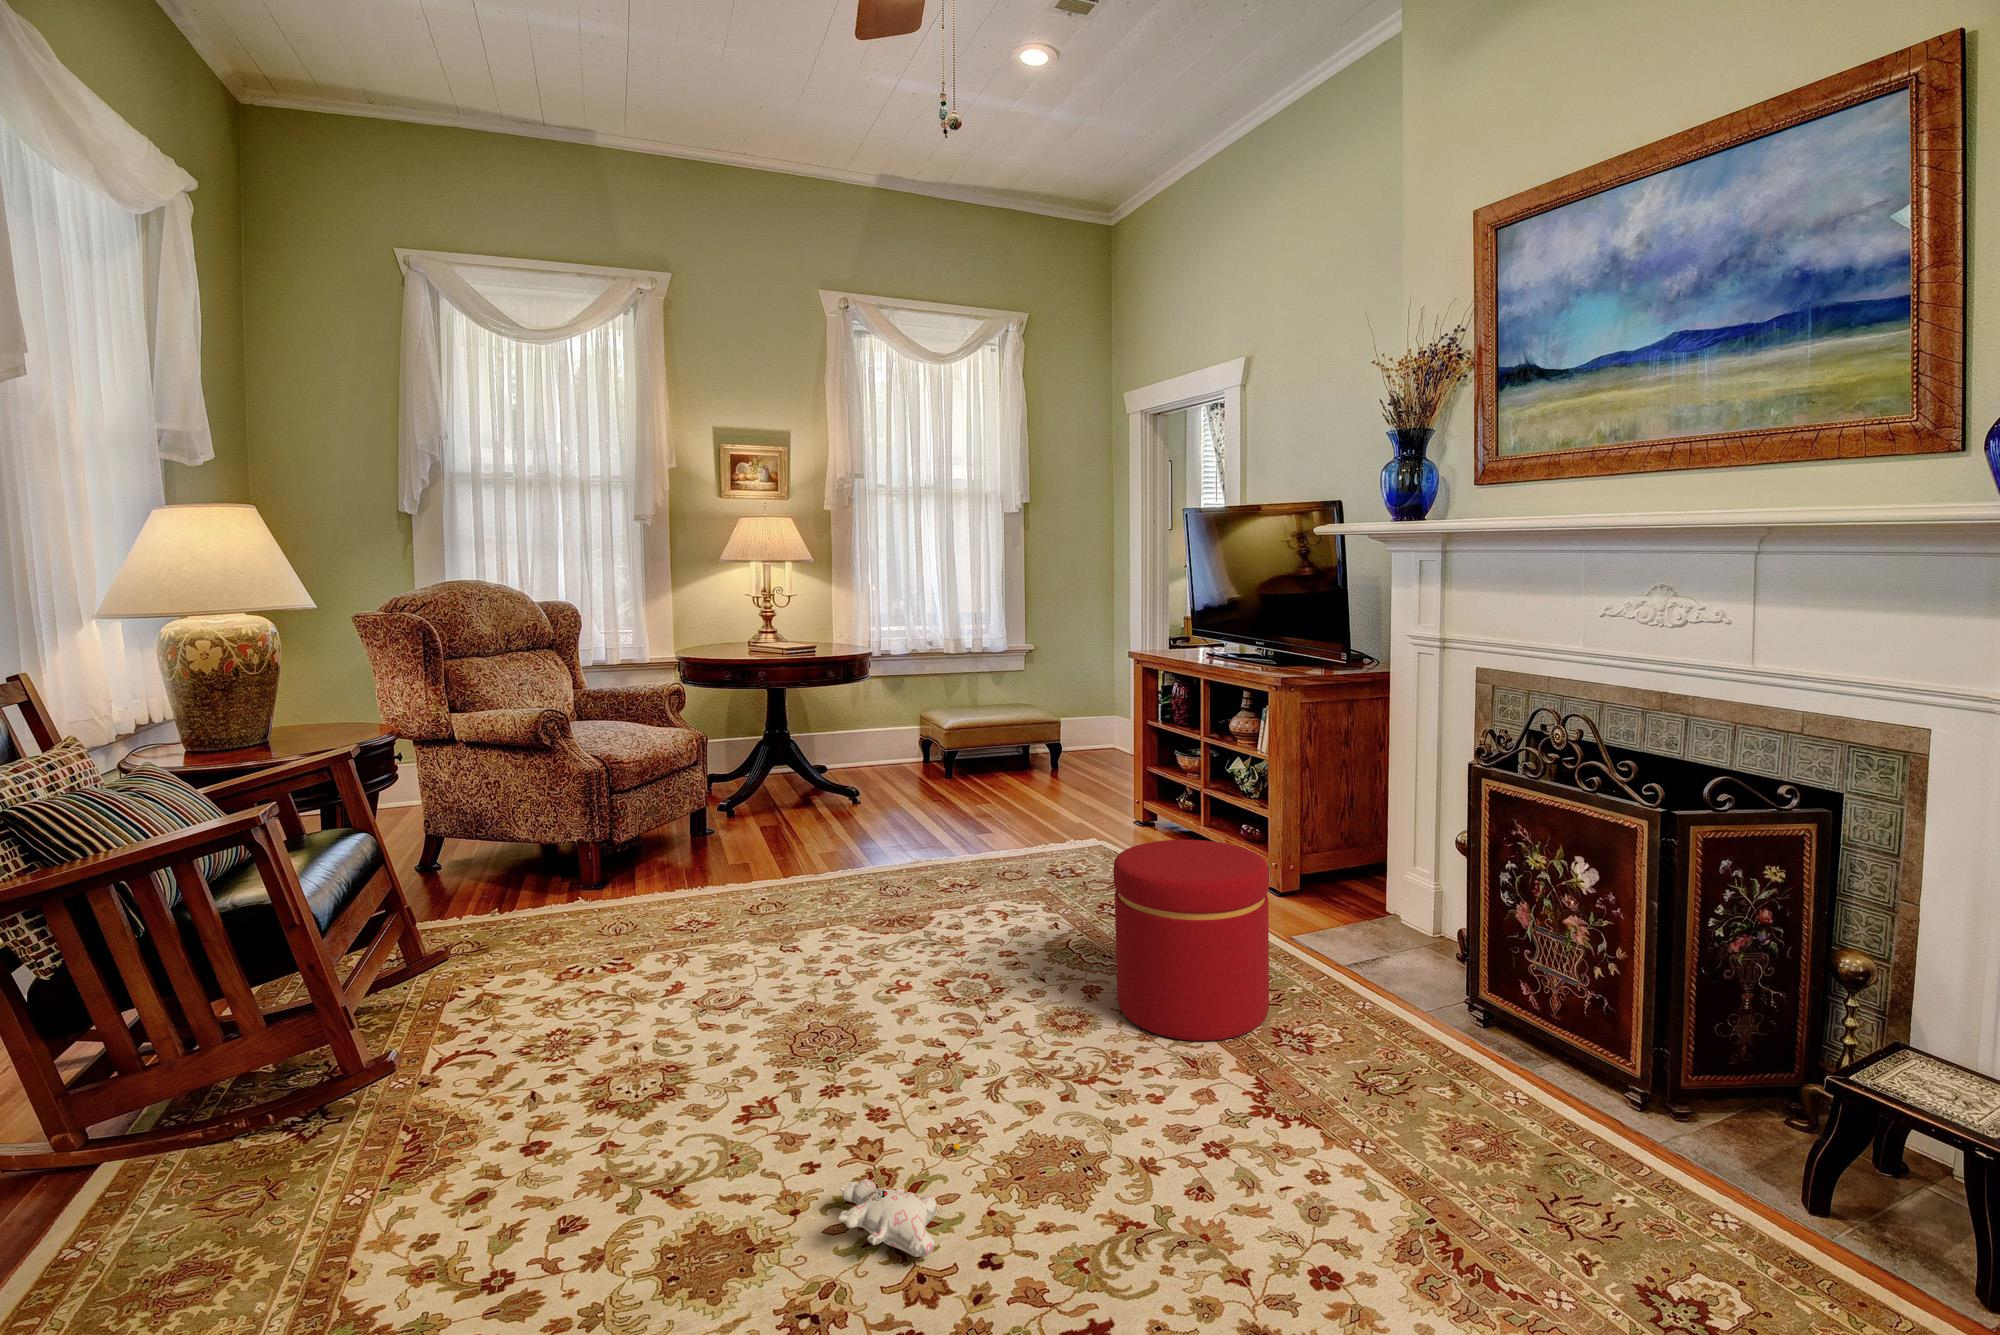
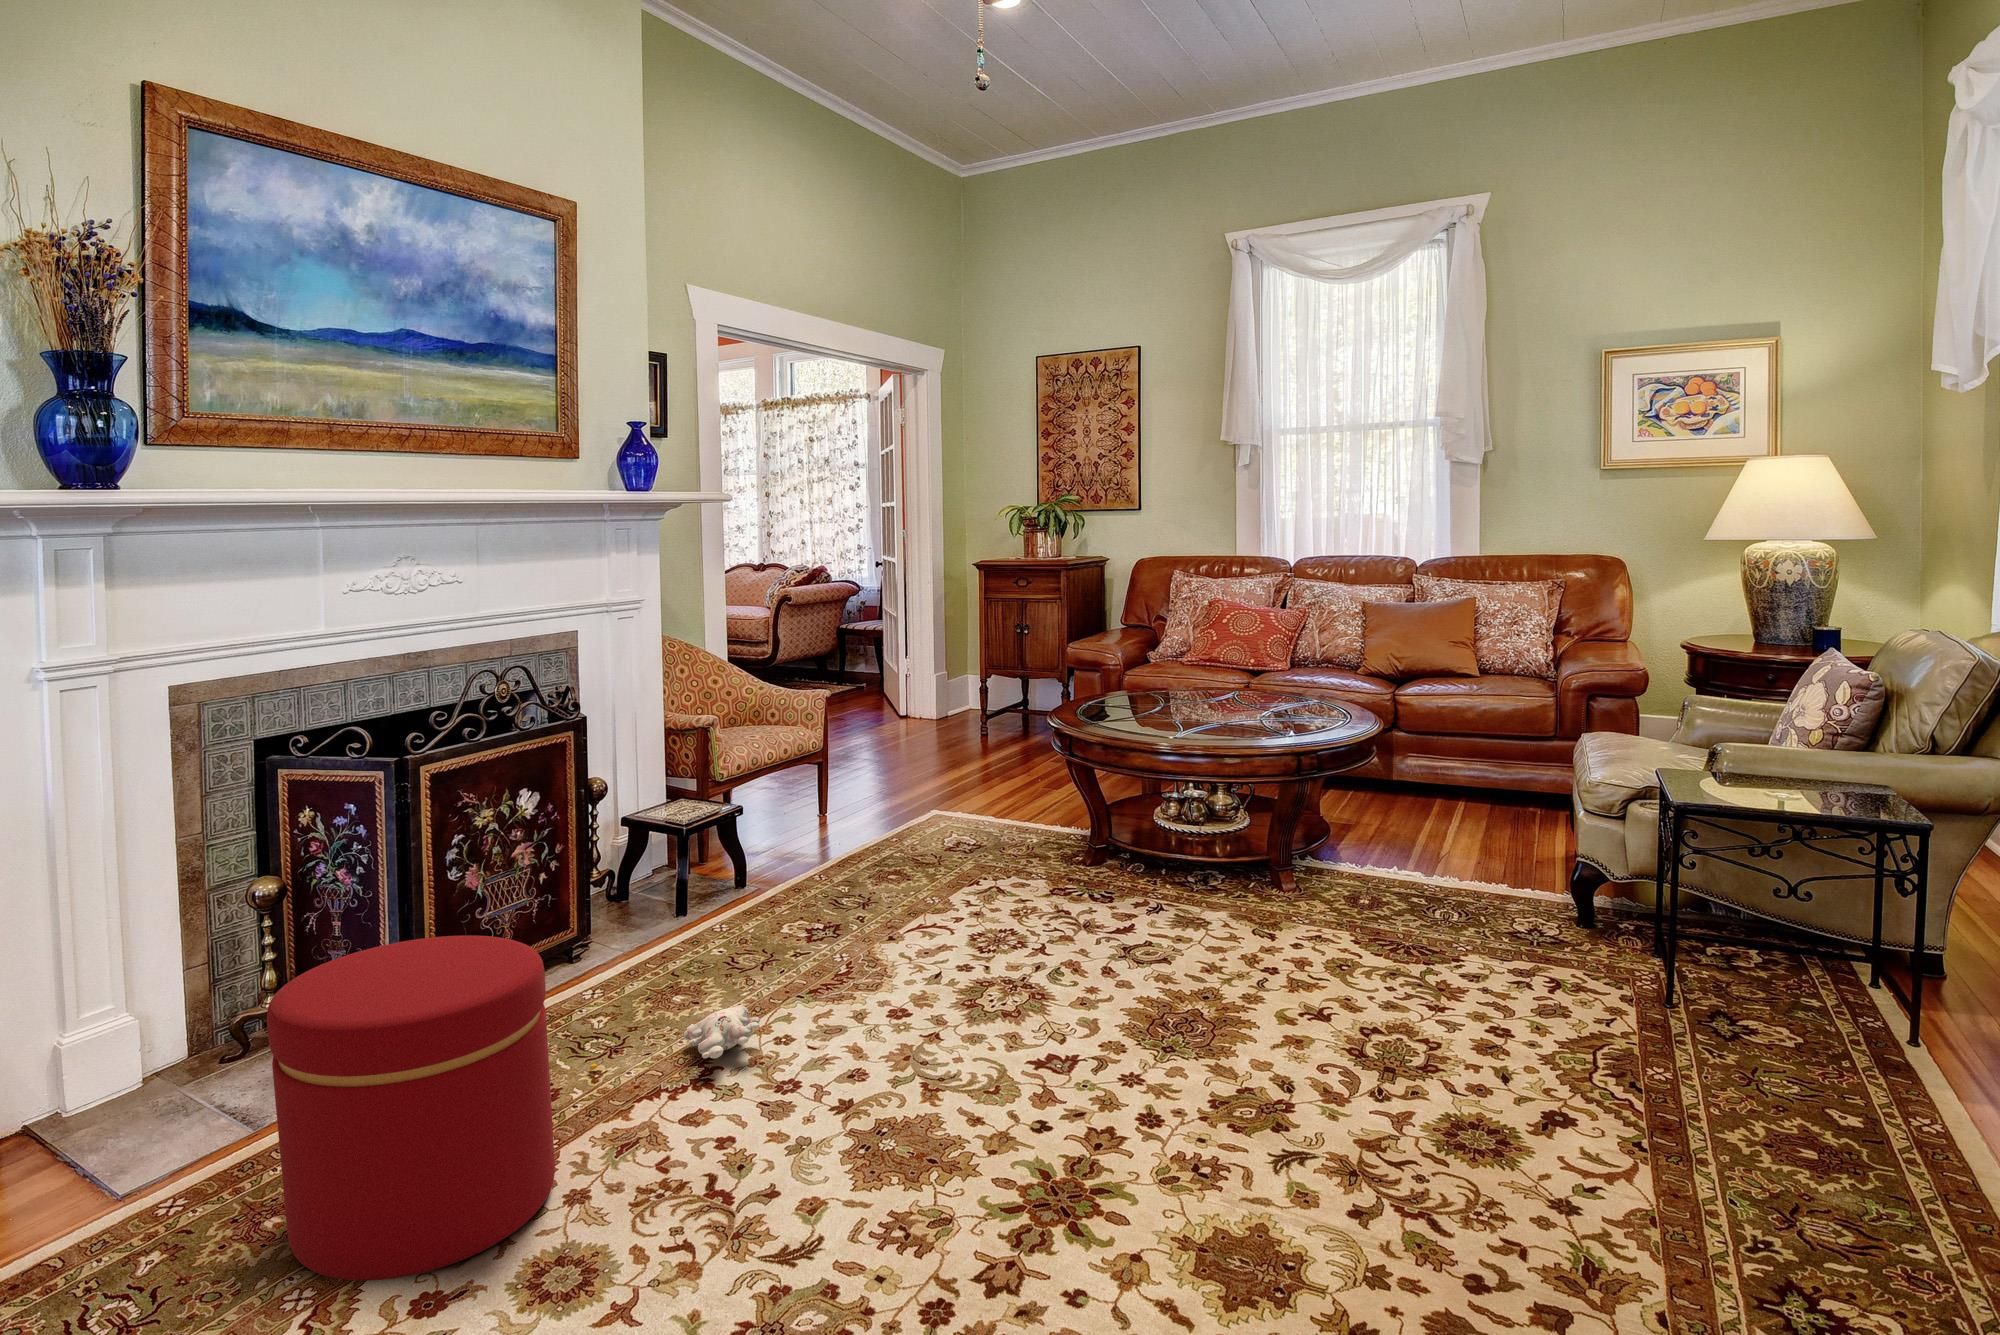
plush toy: present [838,1144,960,1257] -> present [590,1004,760,1070]

